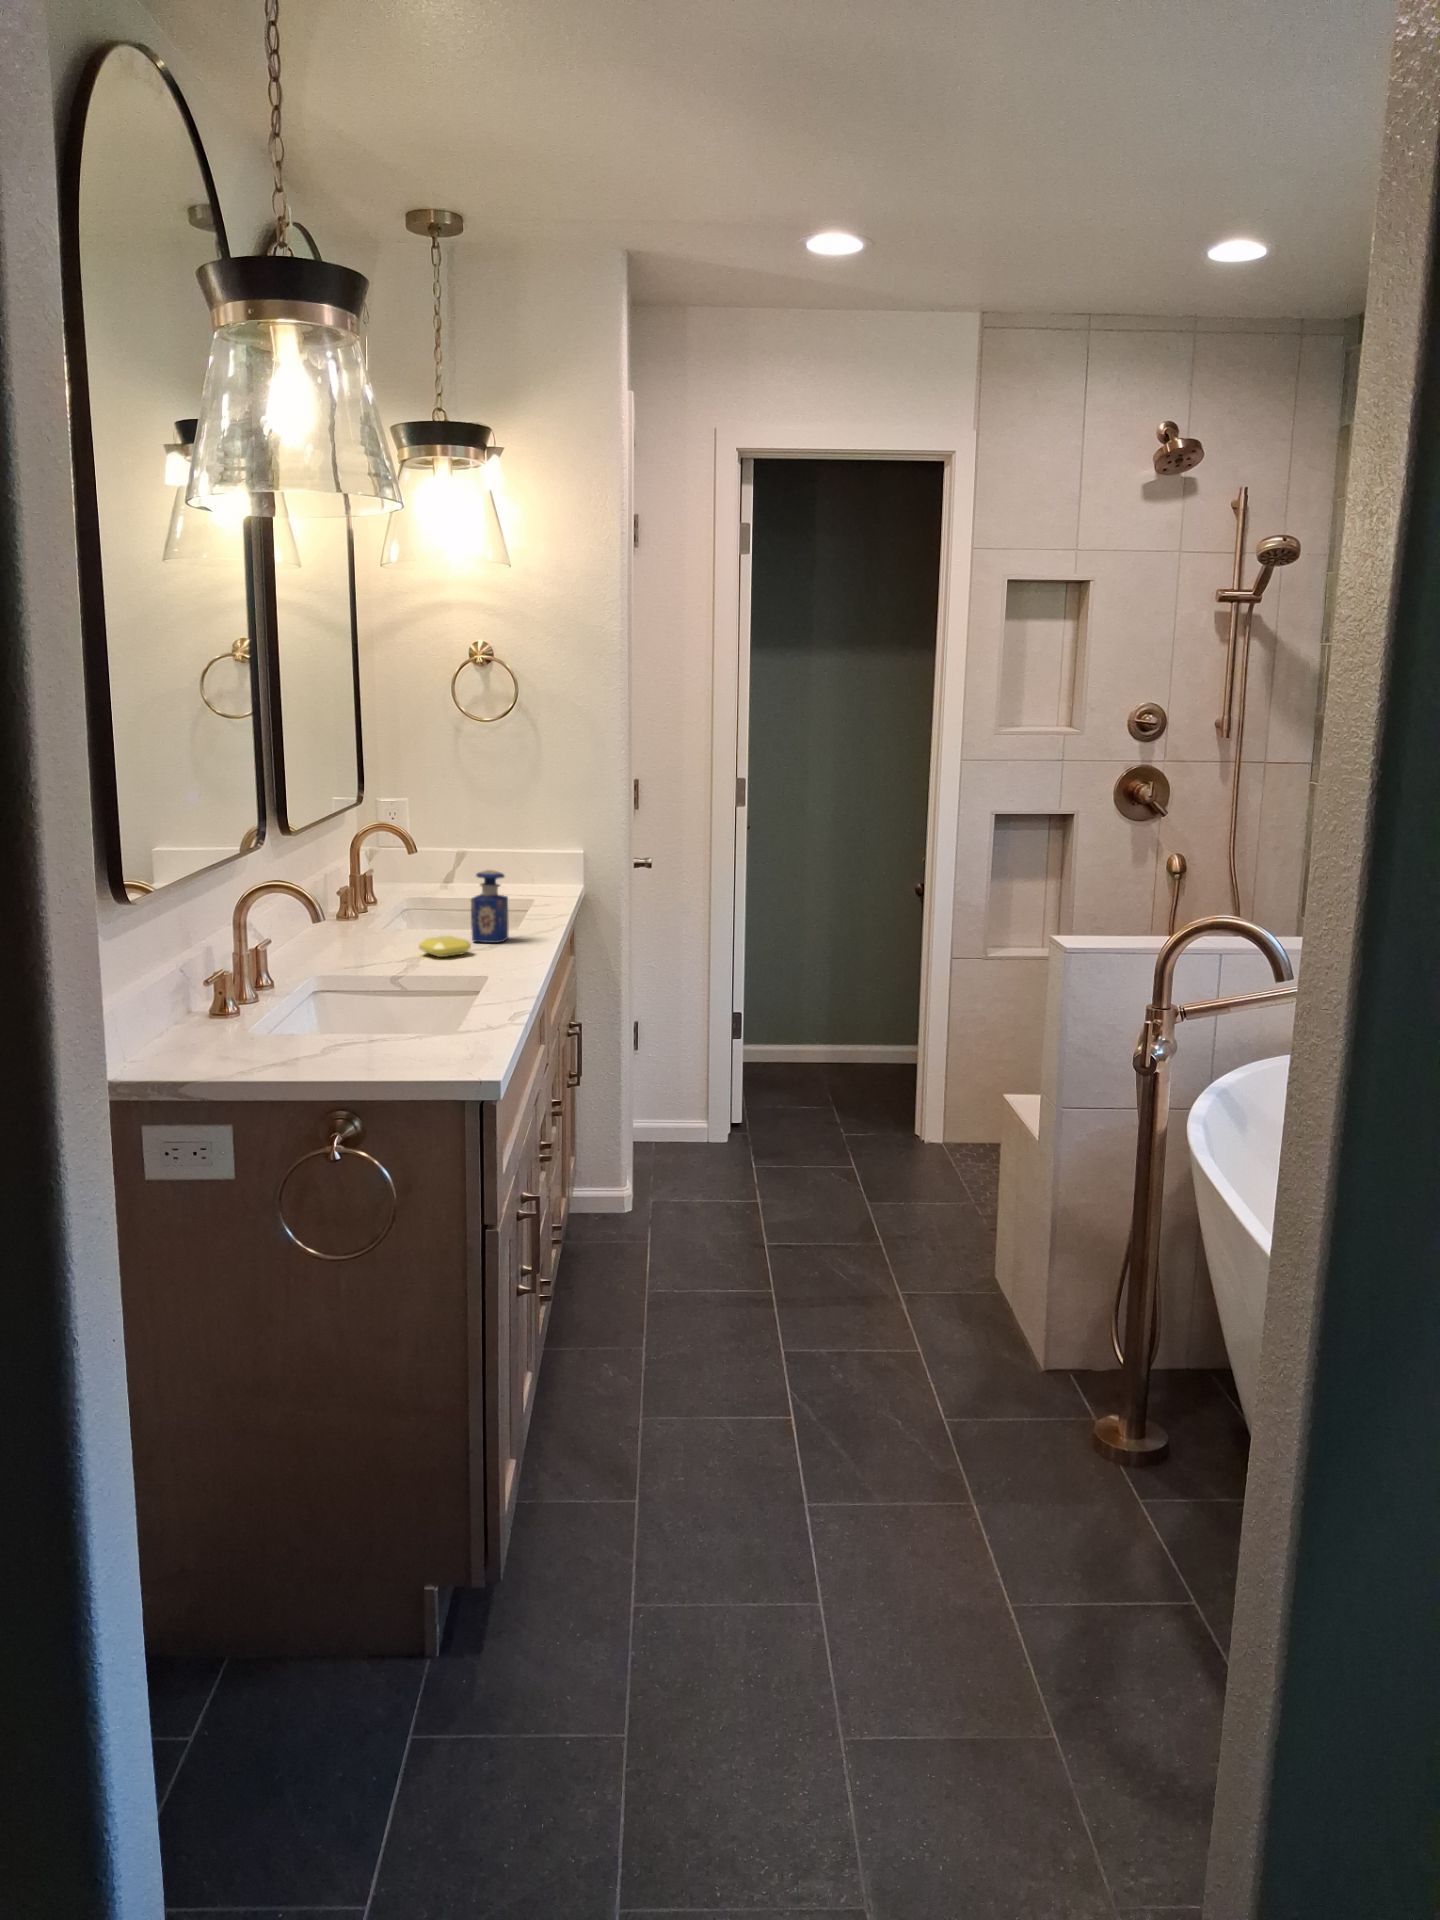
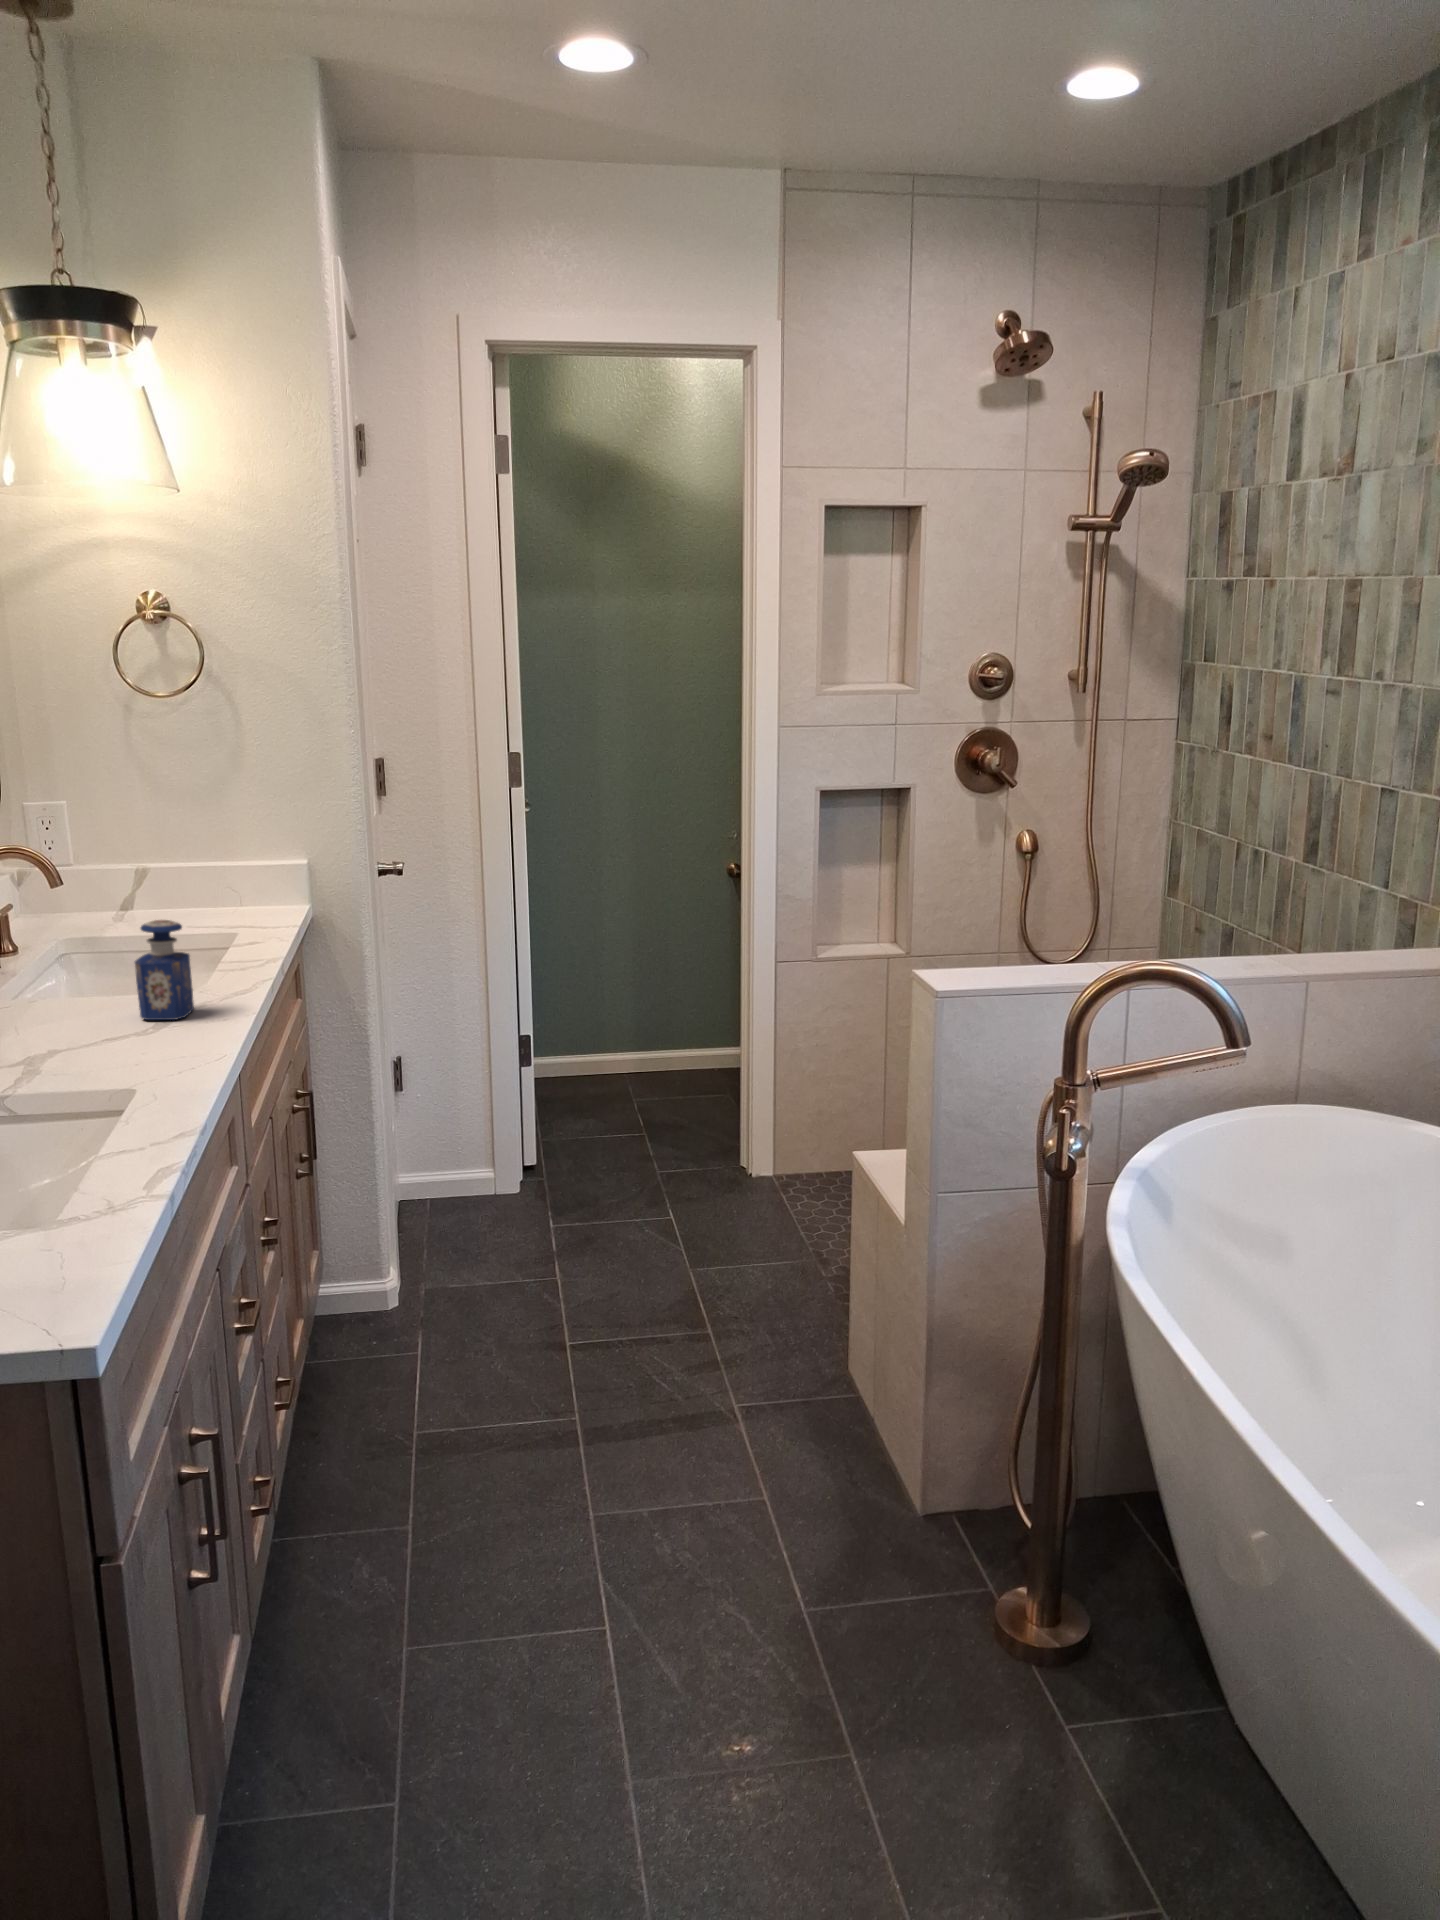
soap bar: present [419,936,471,957] -> none [56,1018,134,1054]

